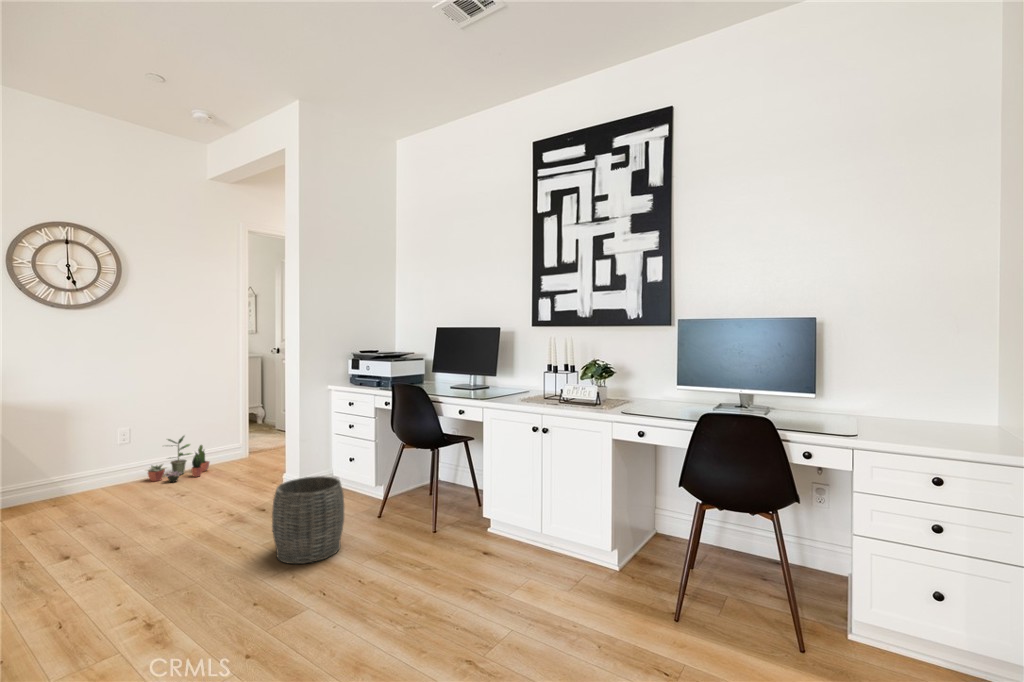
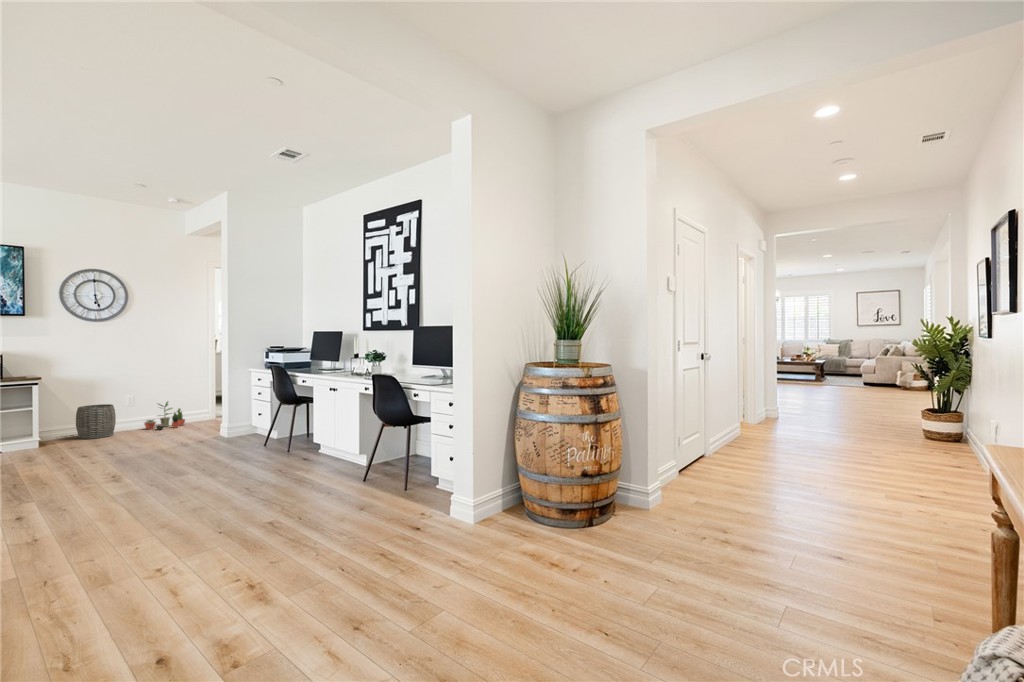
woven basket: present [272,476,344,564] -> present [76,404,116,439]

